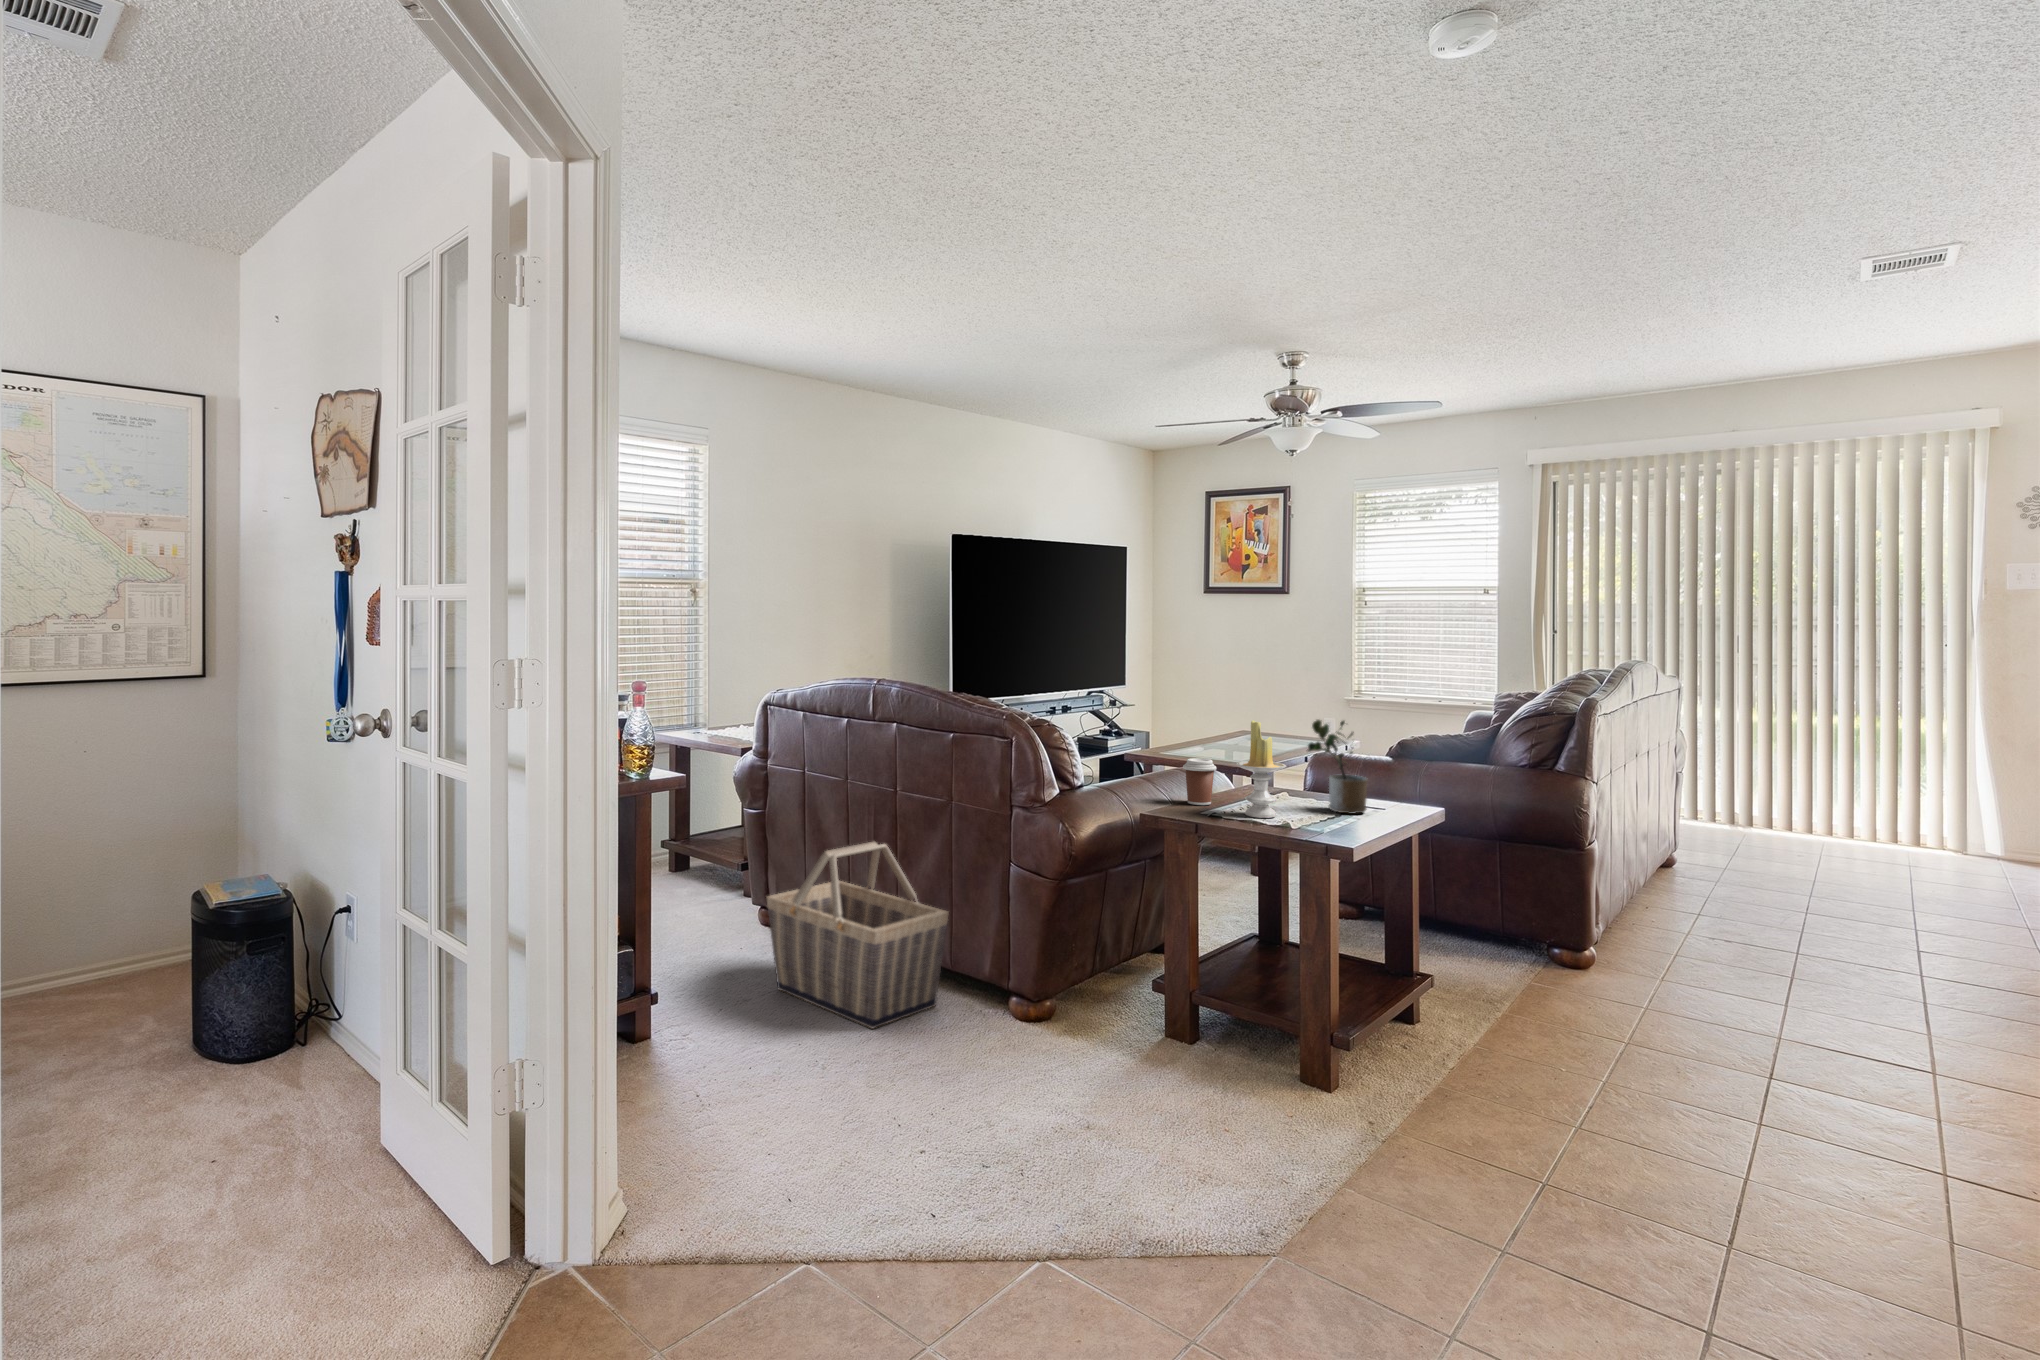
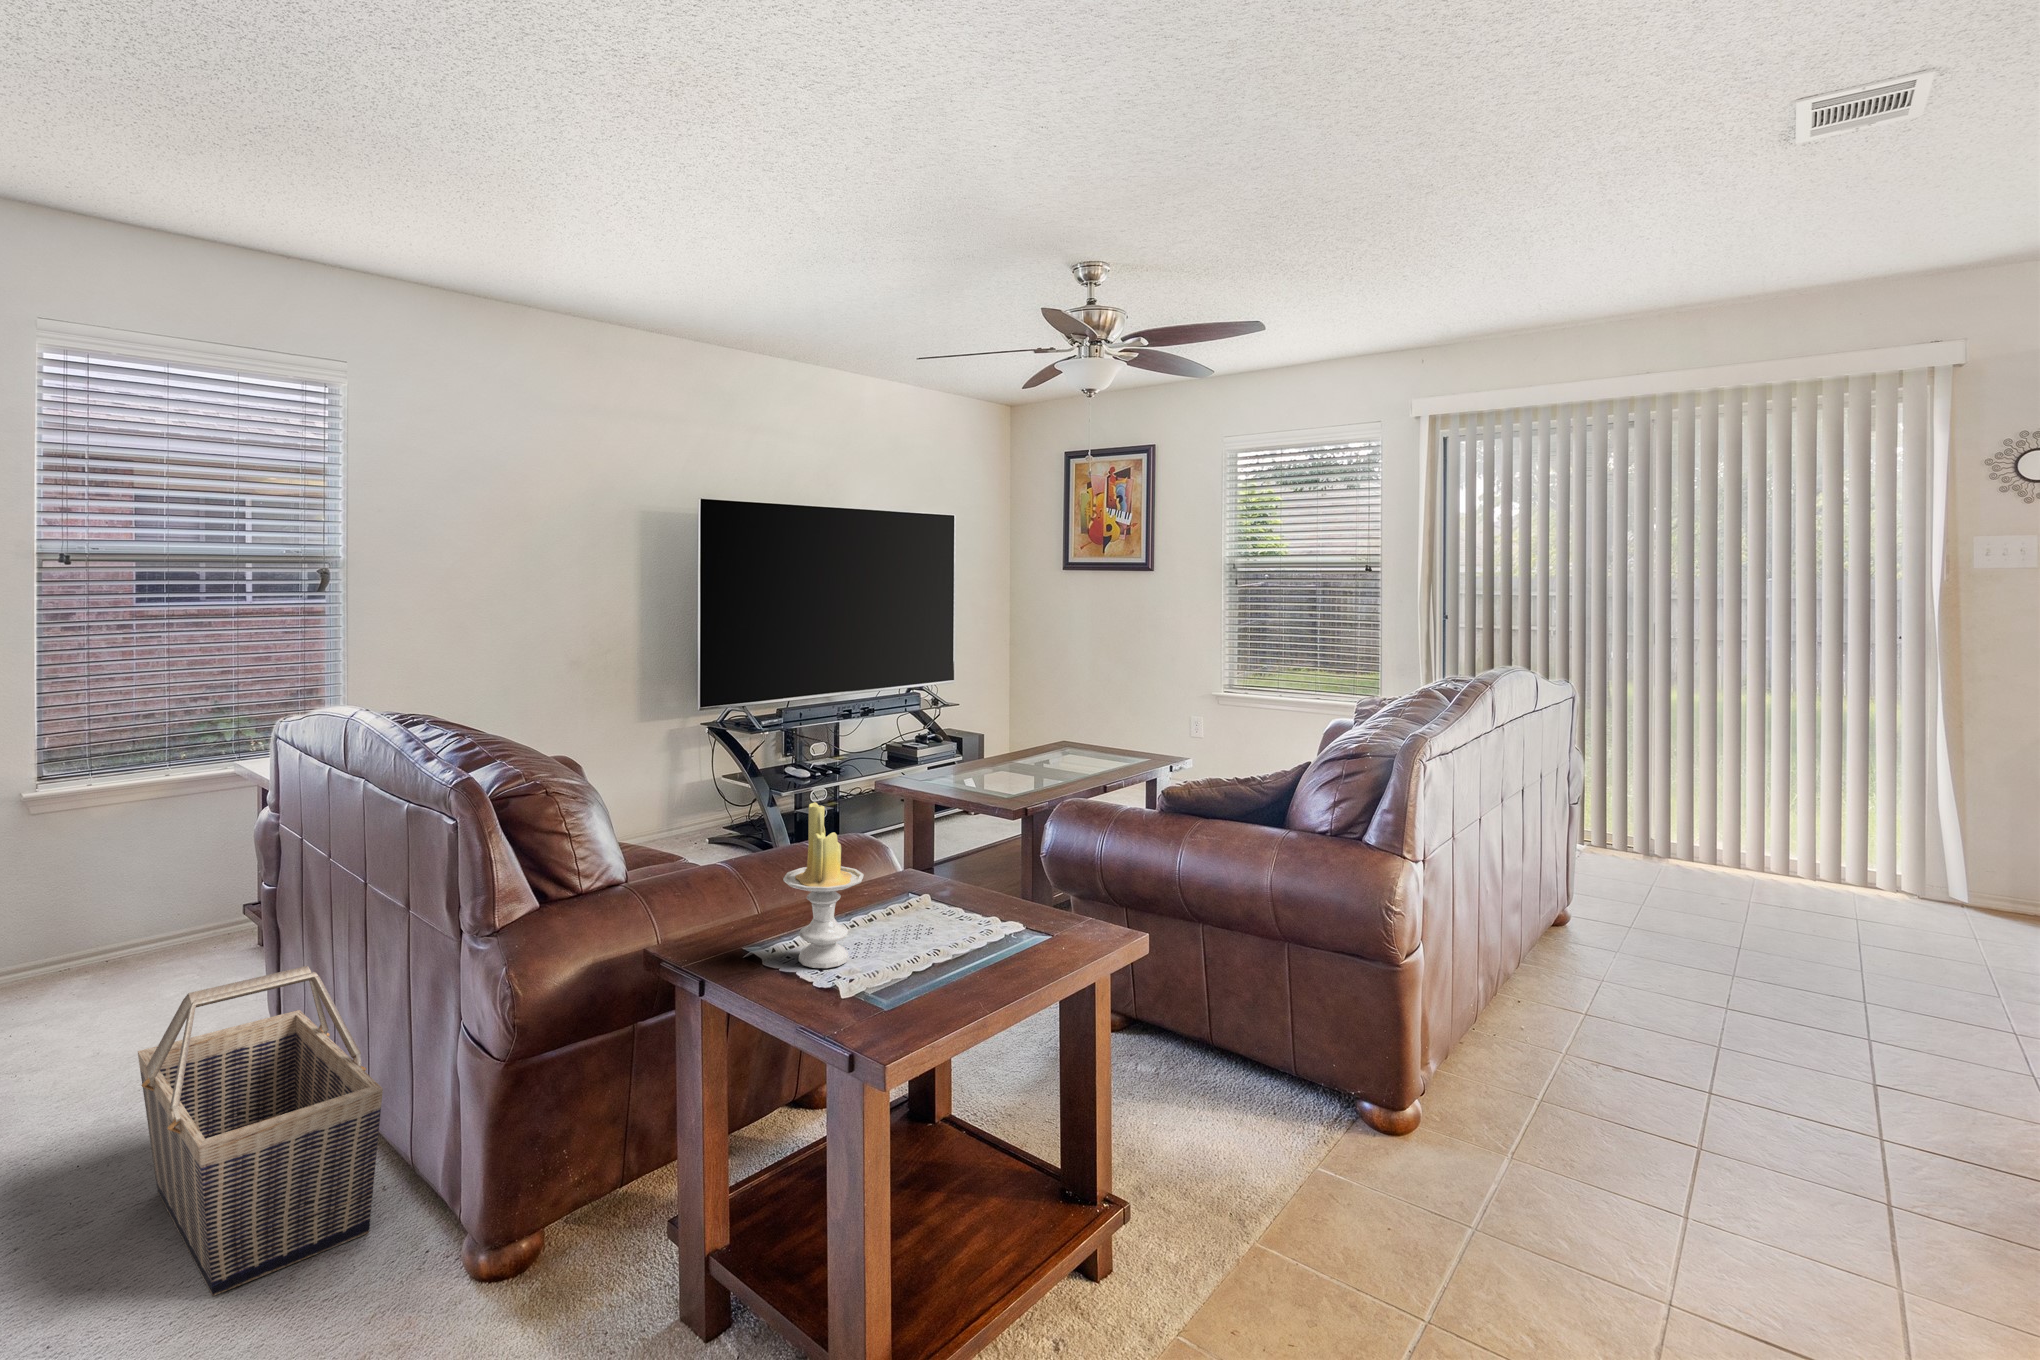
potted plant: present [1307,720,1367,813] -> none [924,793,1019,950]
coffee cup: present [1183,758,1216,805] -> none [729,853,782,933]

